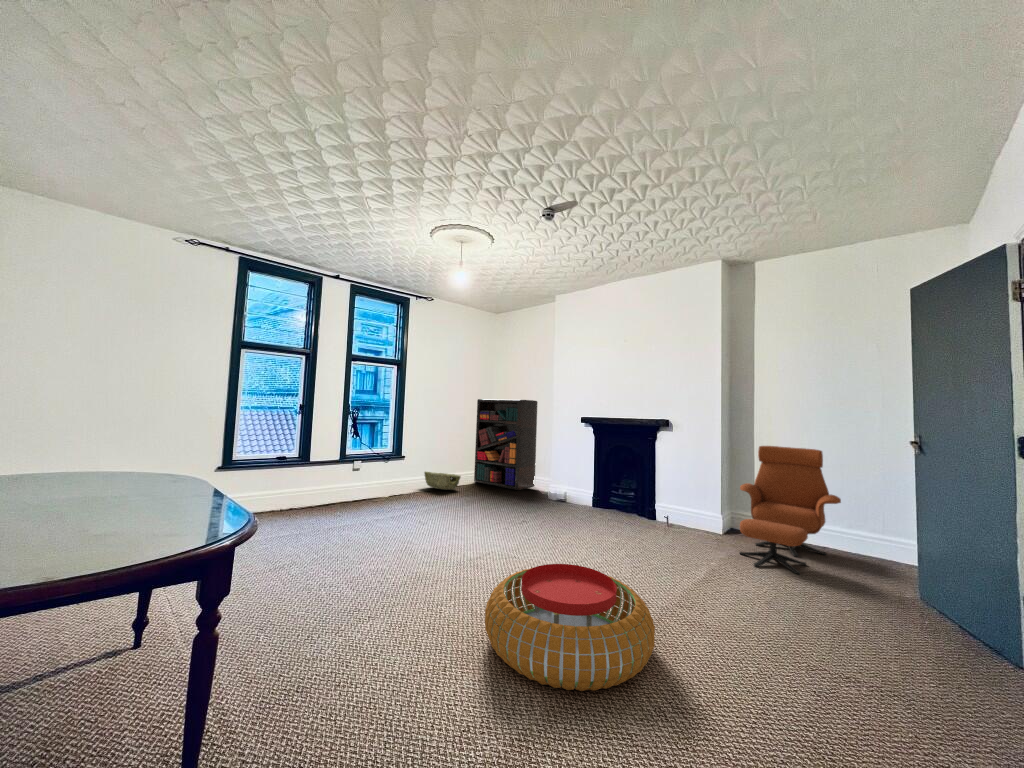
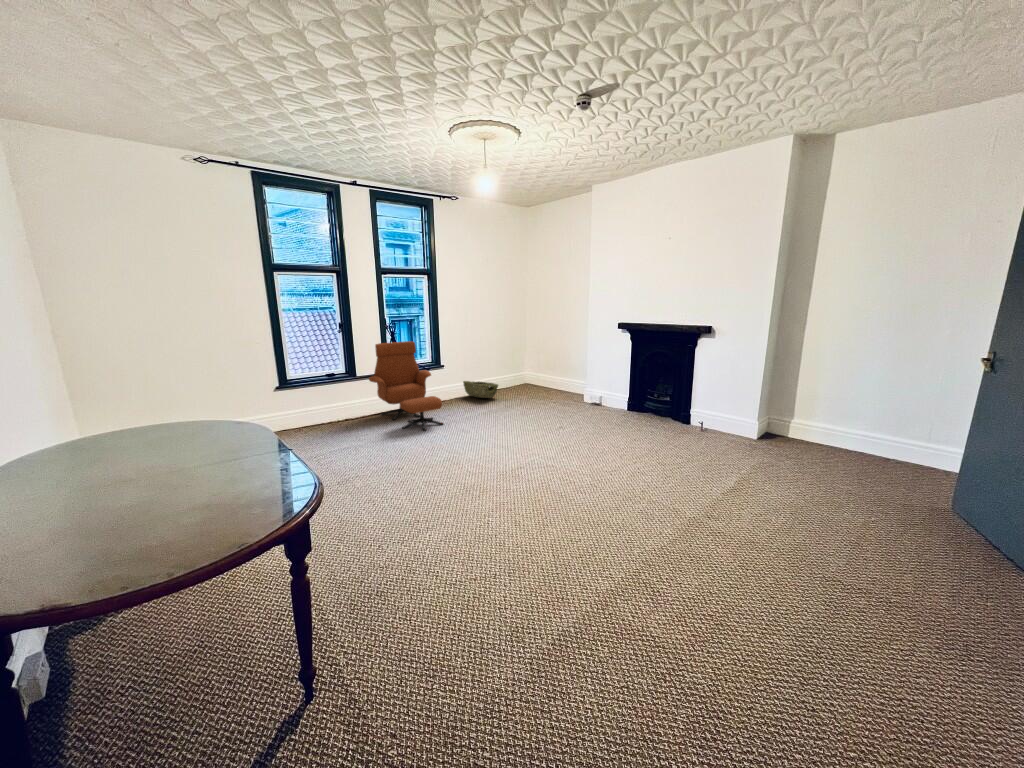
bookshelf: present [474,399,538,490] -> none [511,305,573,396]
lounge chair: present [740,446,841,574] -> present [369,341,443,431]
pouf: present [485,564,655,691] -> none [528,488,681,600]

